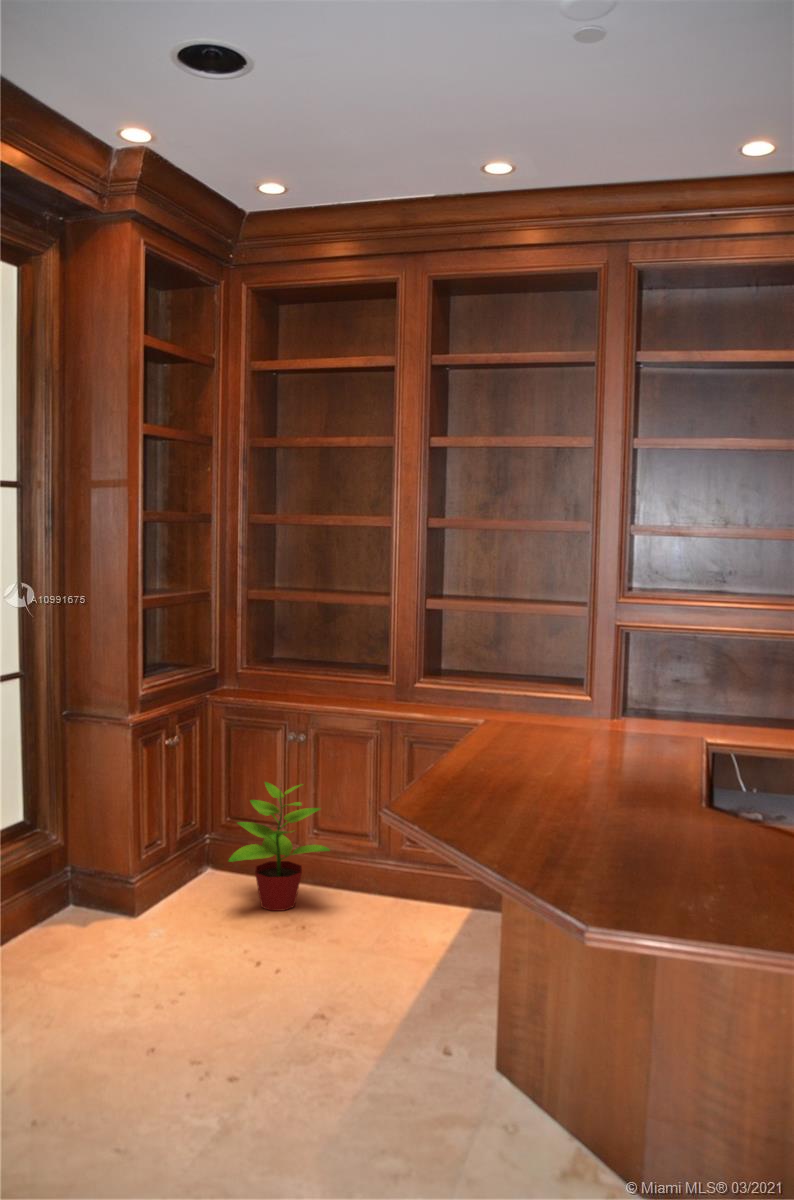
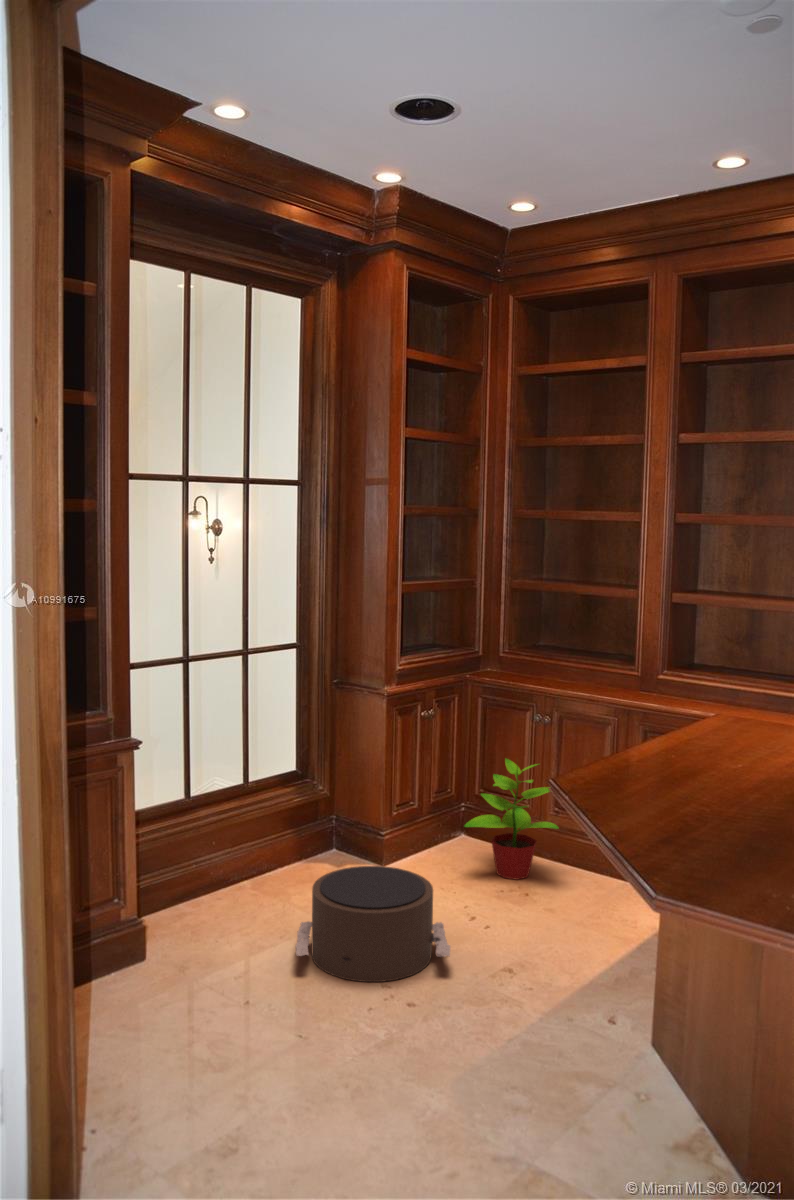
pouf: none [70,921,260,1064] -> present [296,866,450,982]

